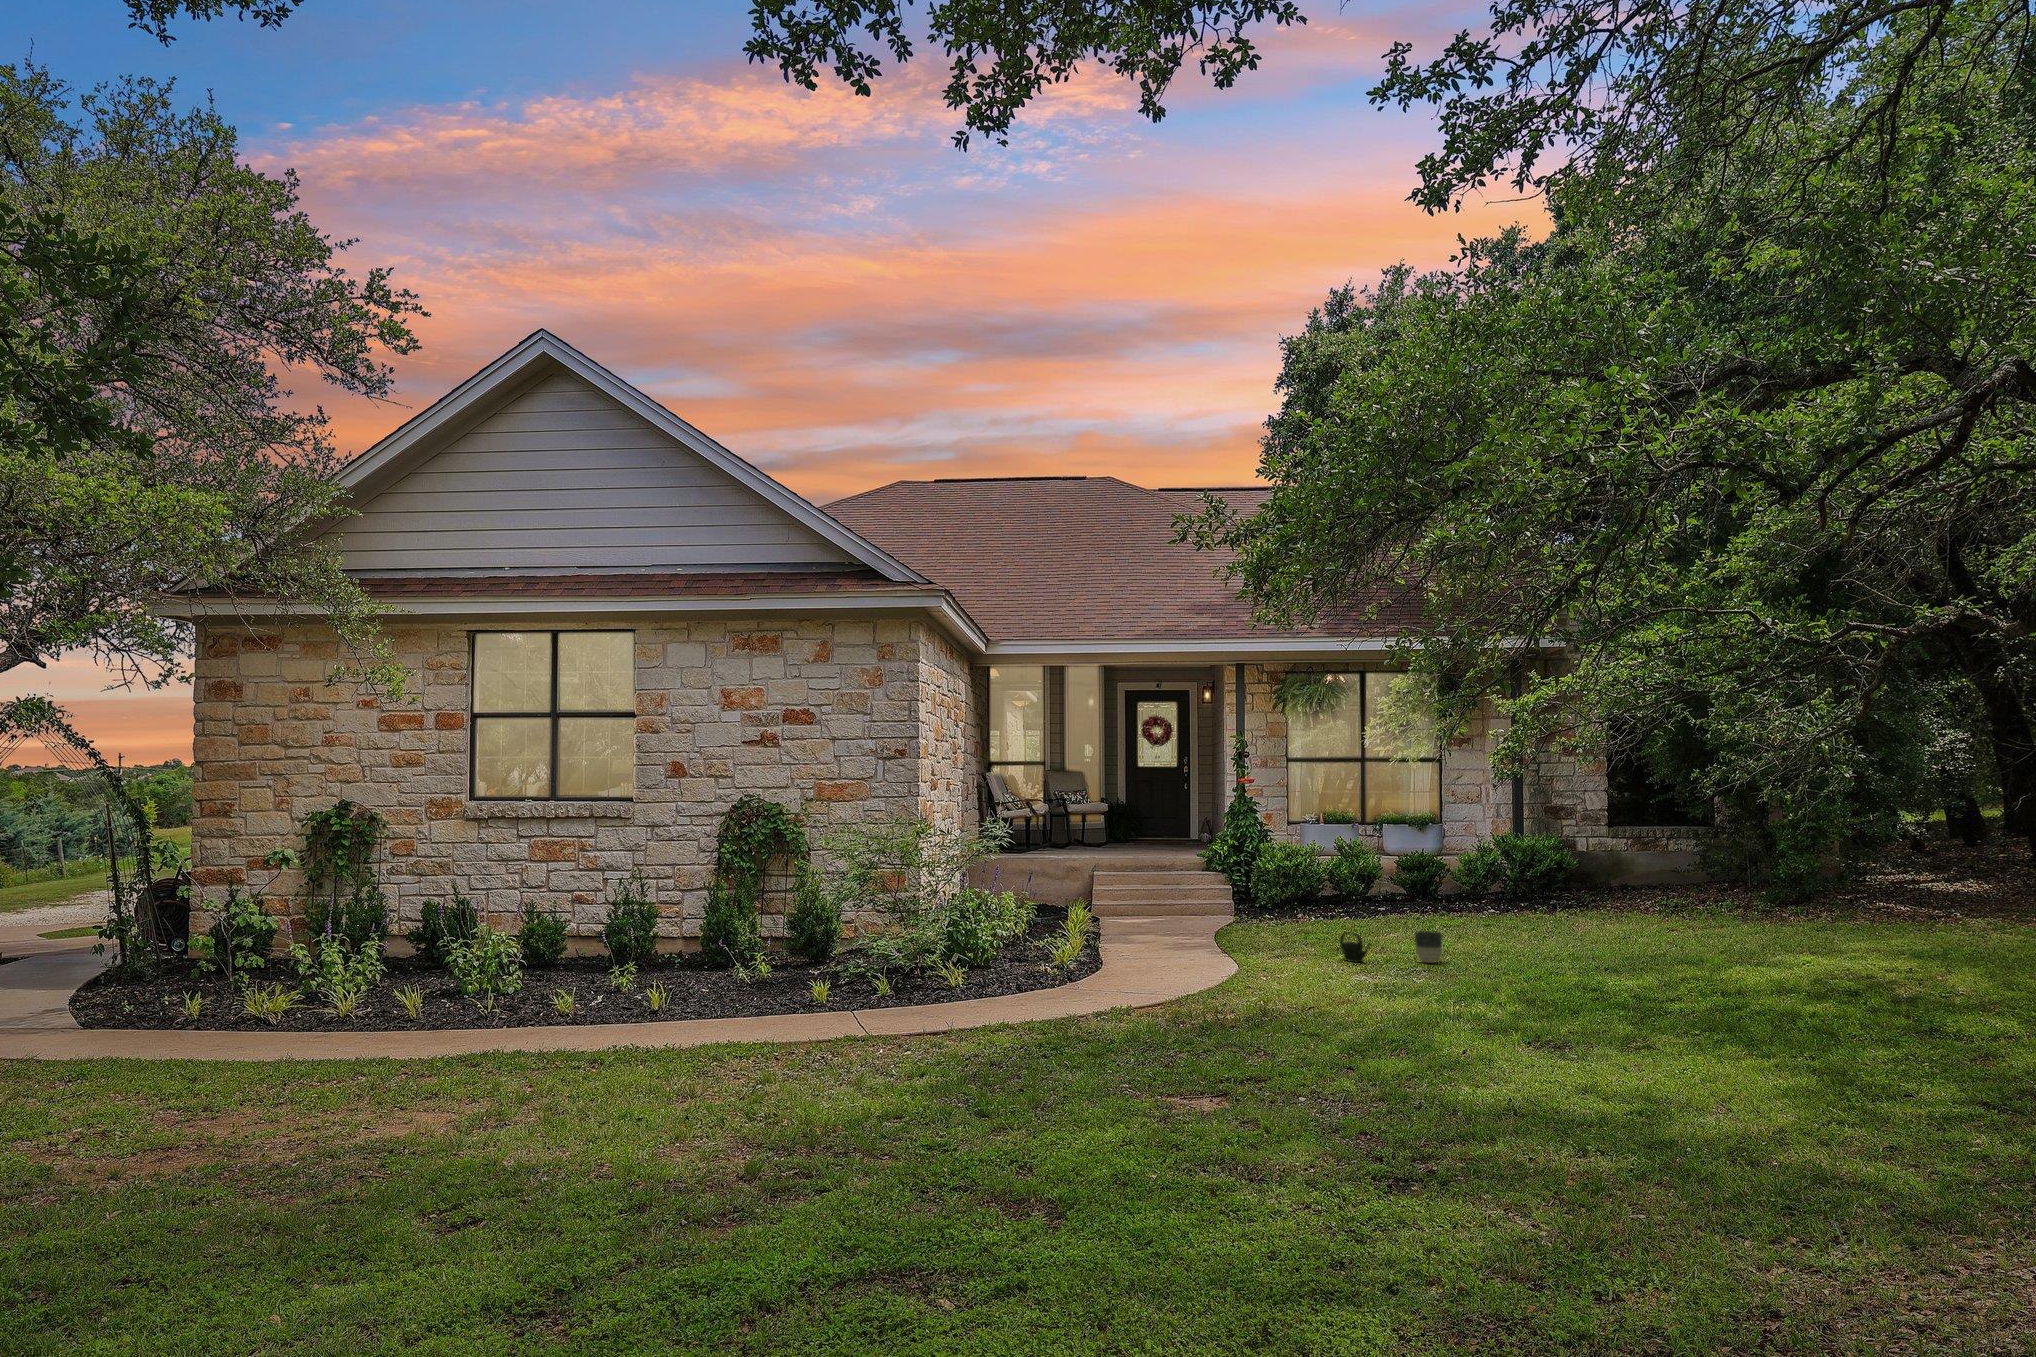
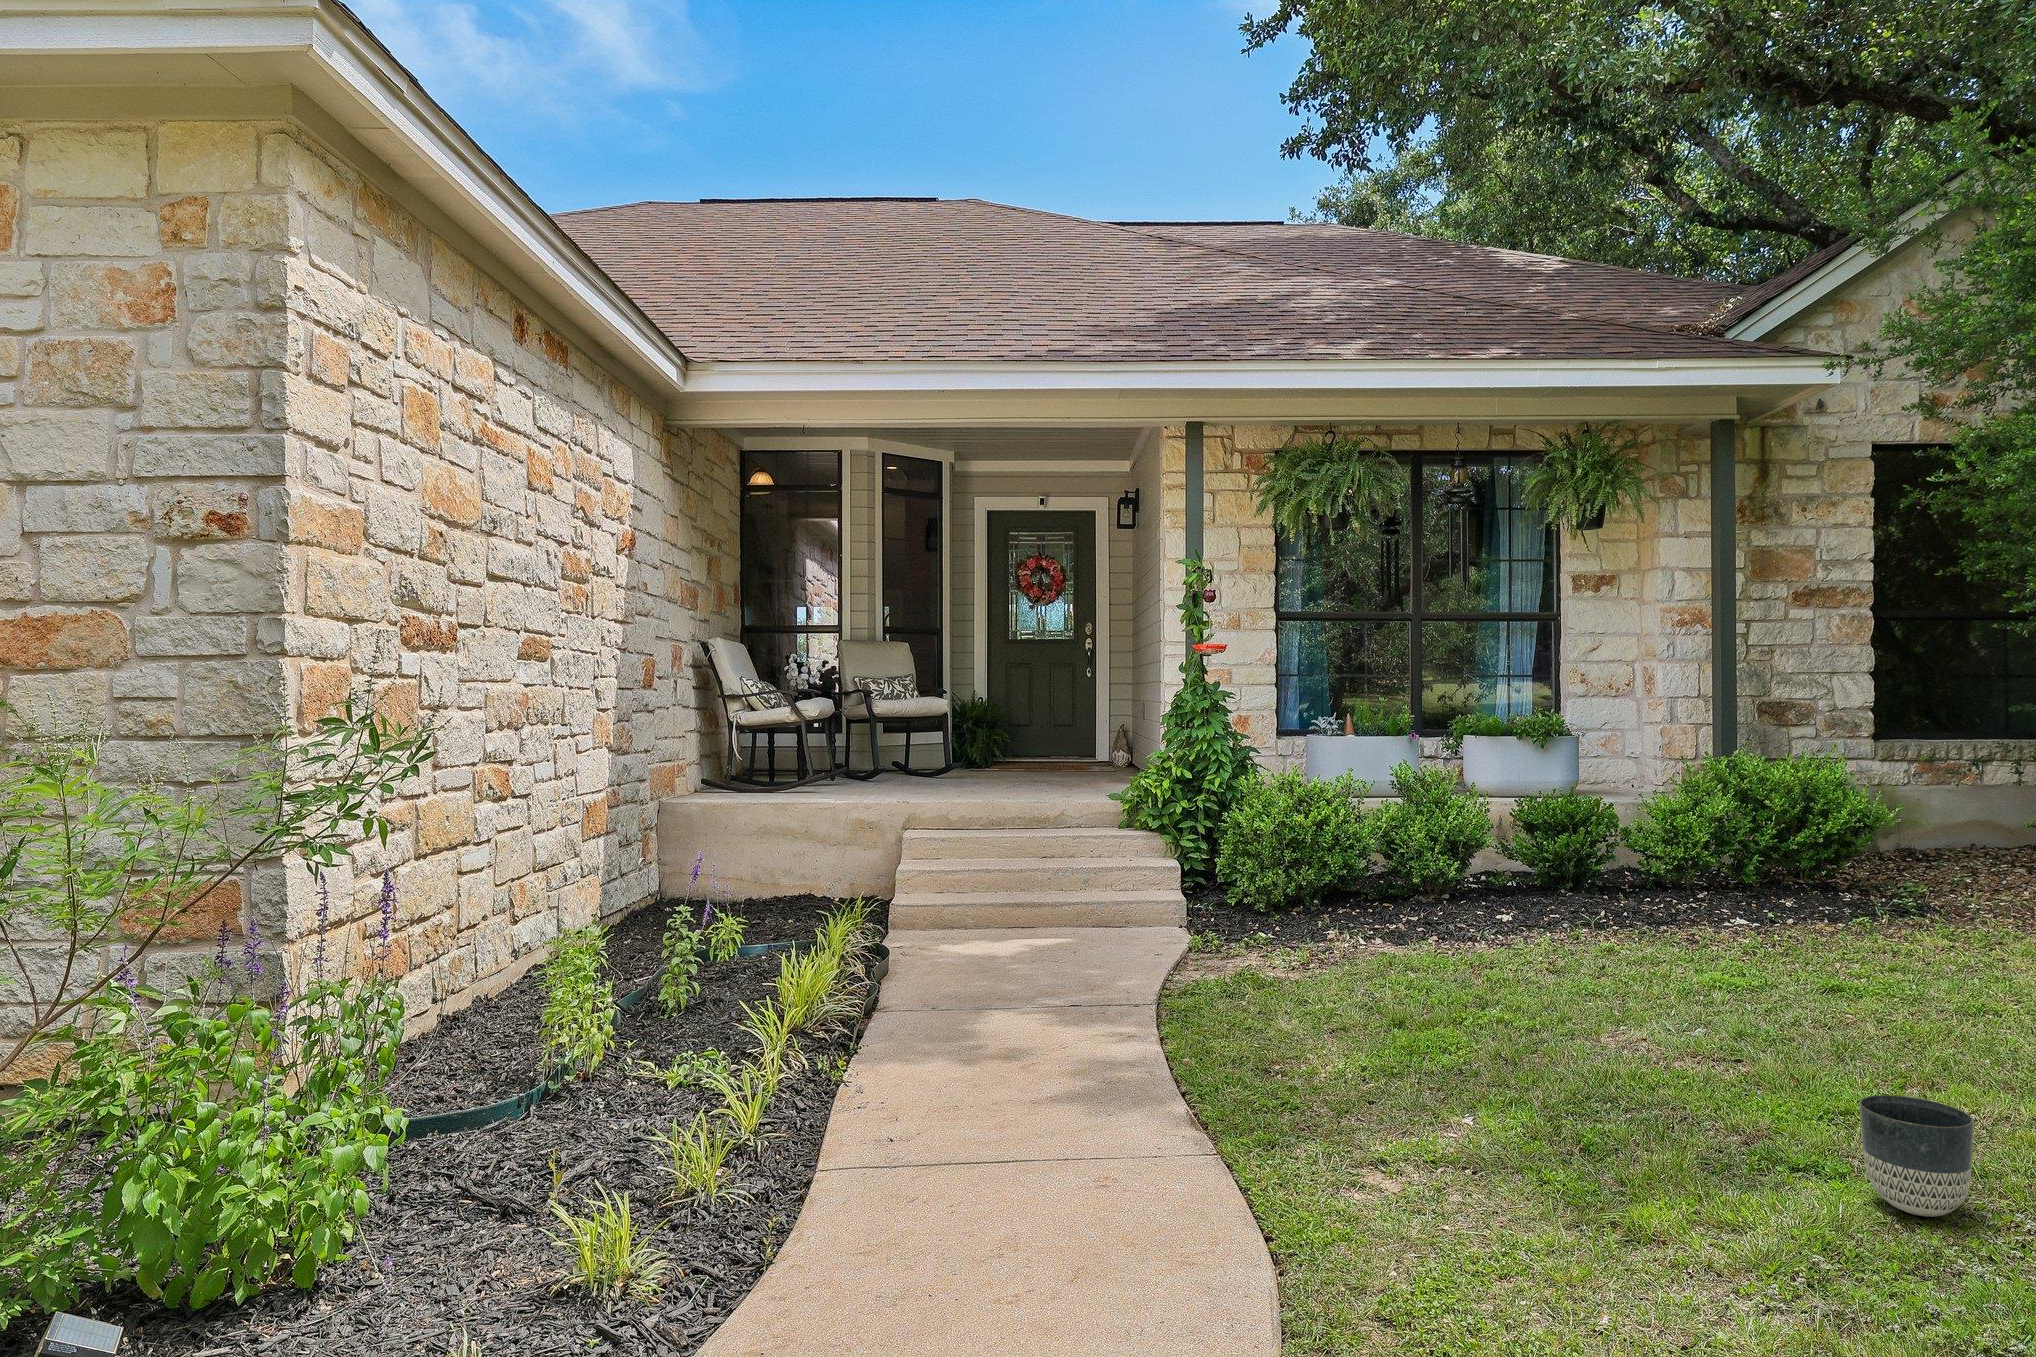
watering can: present [1340,933,1370,963] -> none [1588,1096,1743,1211]

